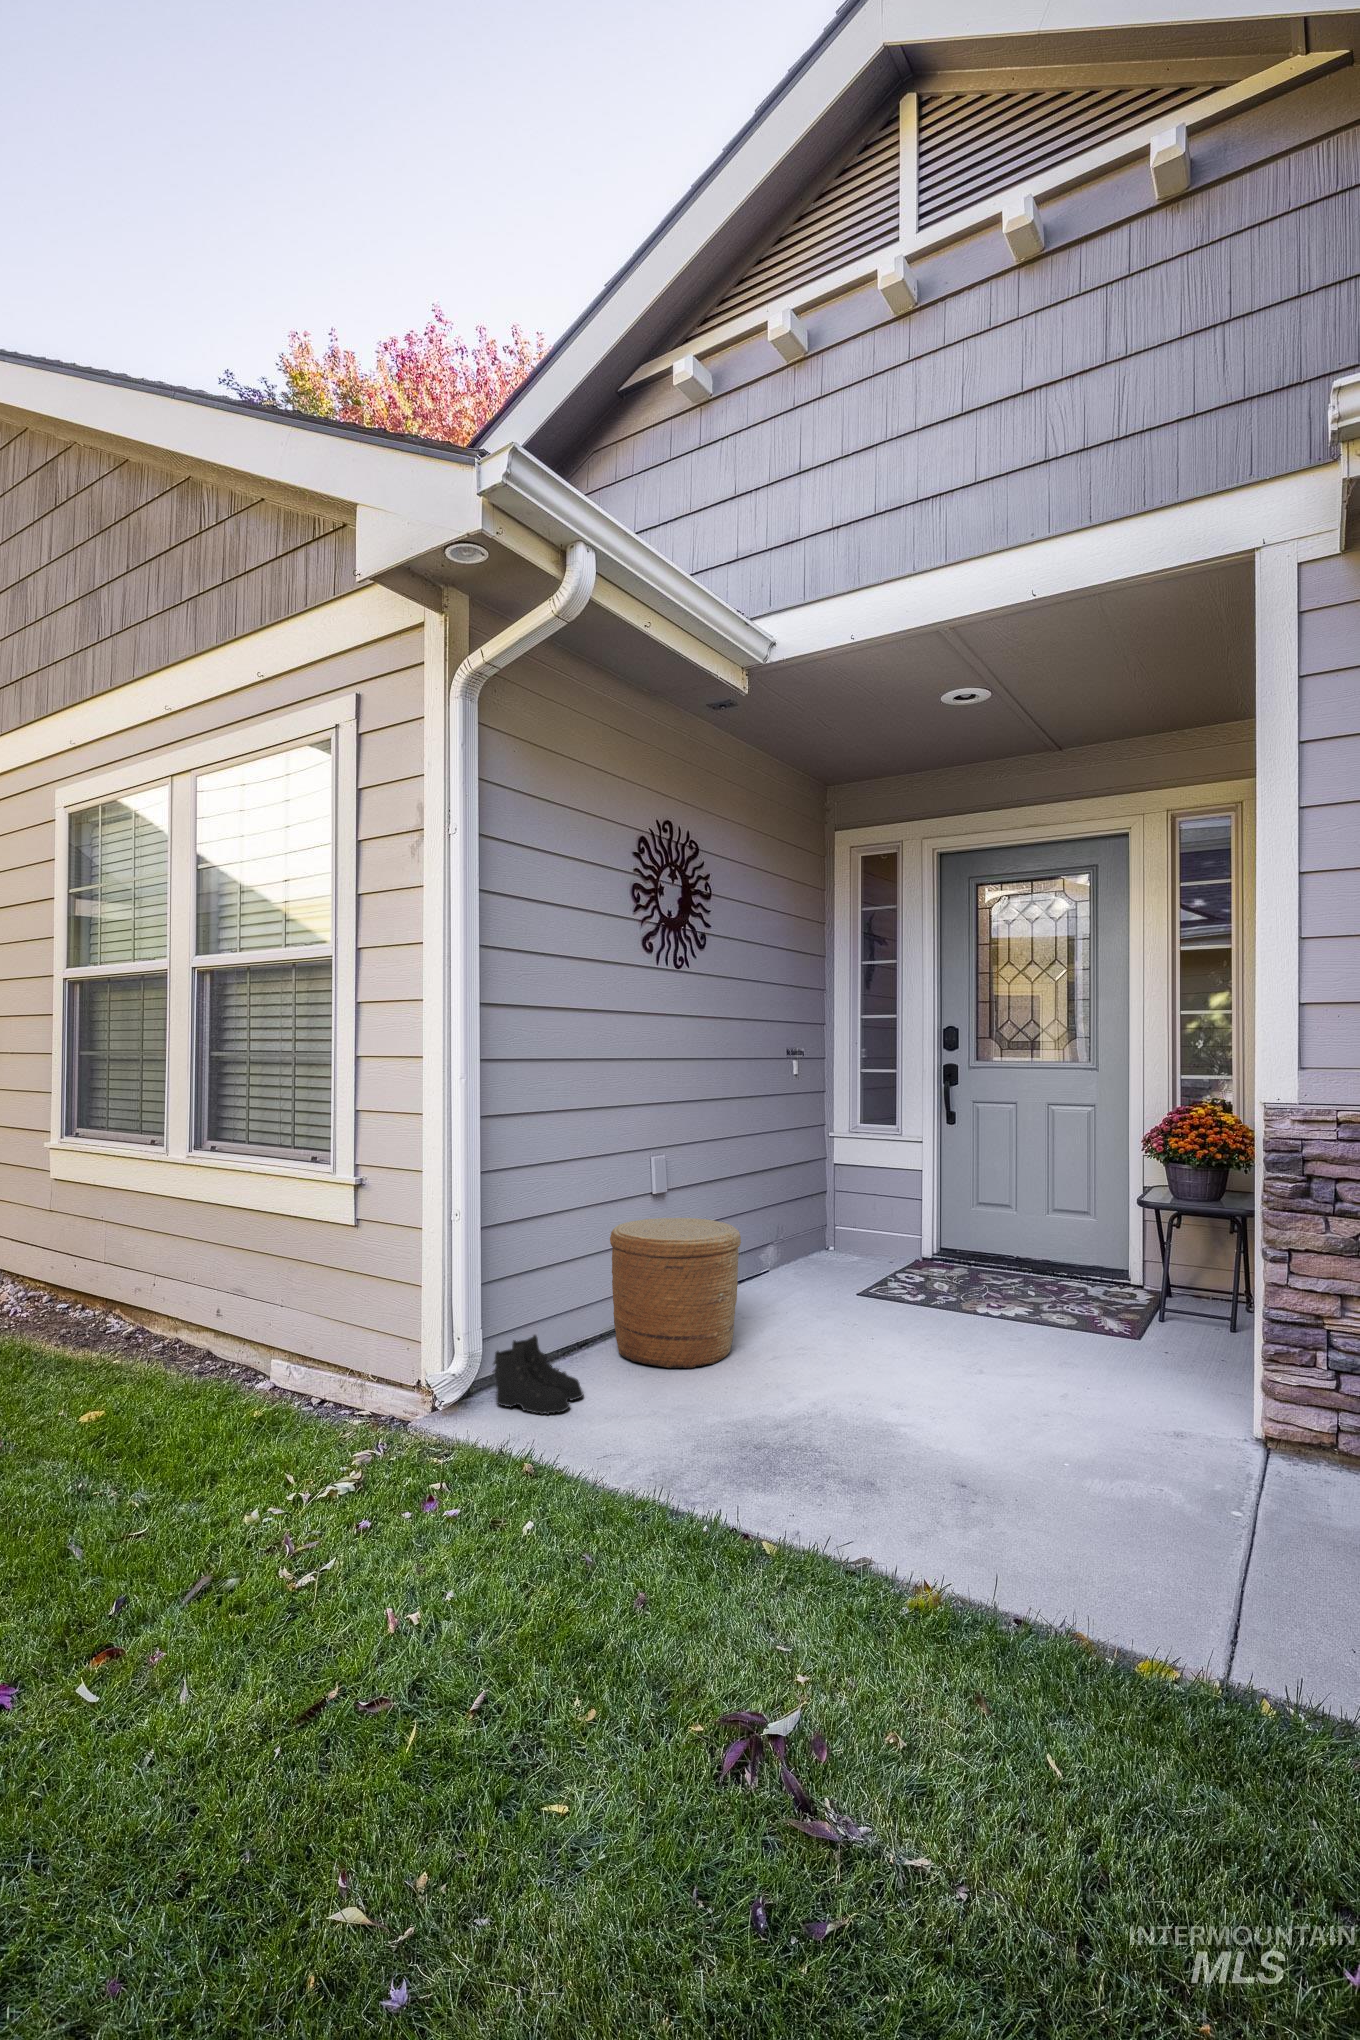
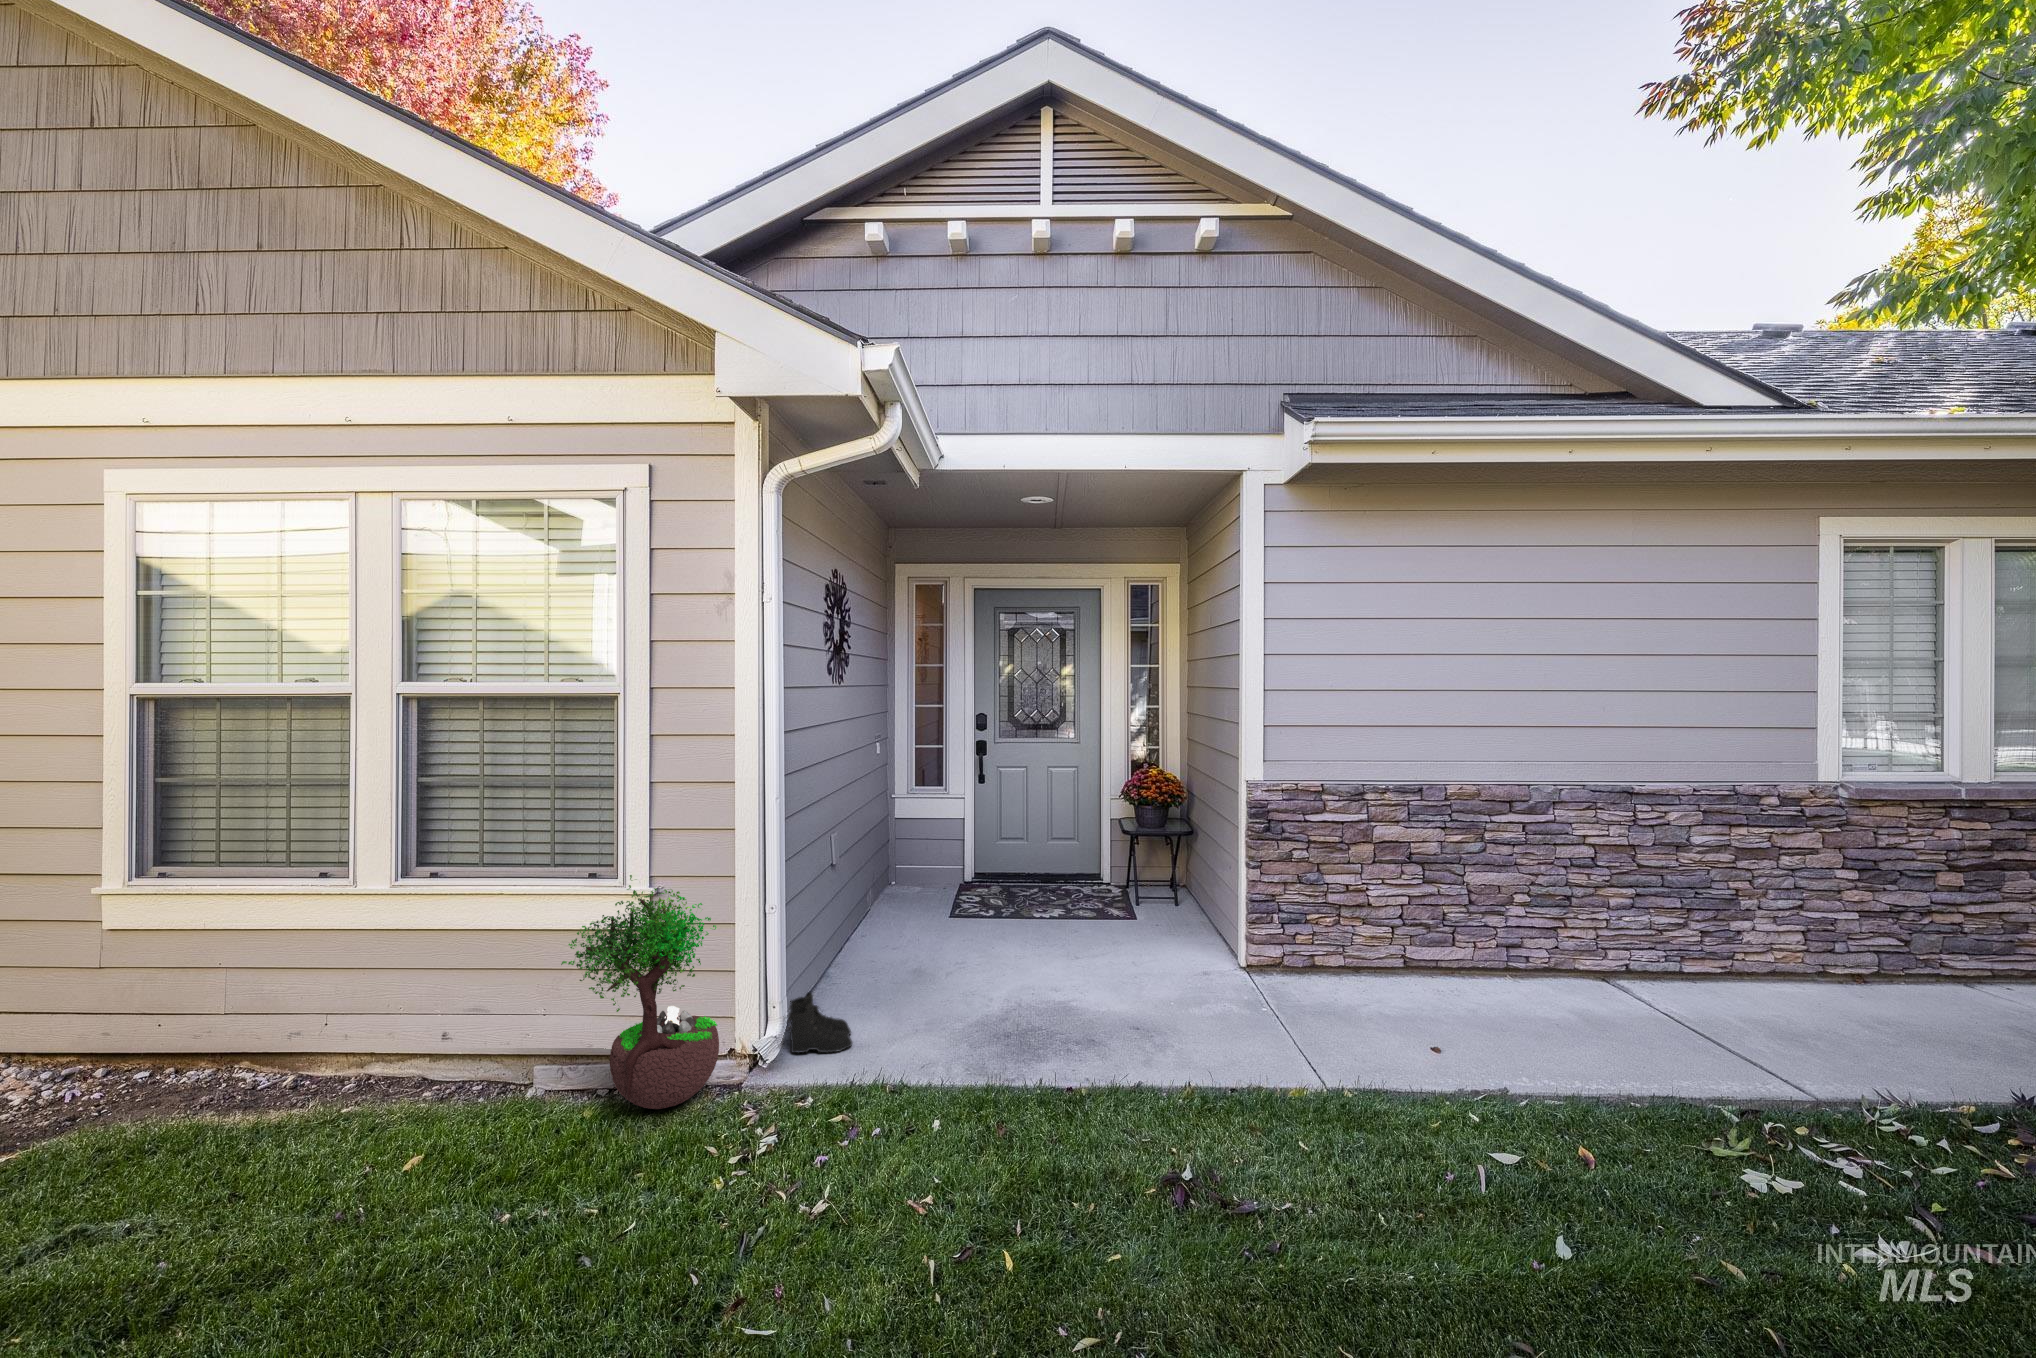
potted tree: none [200,1148,394,1426] -> present [561,875,719,1109]
woven basket: present [610,1218,741,1369] -> none [823,880,923,997]

